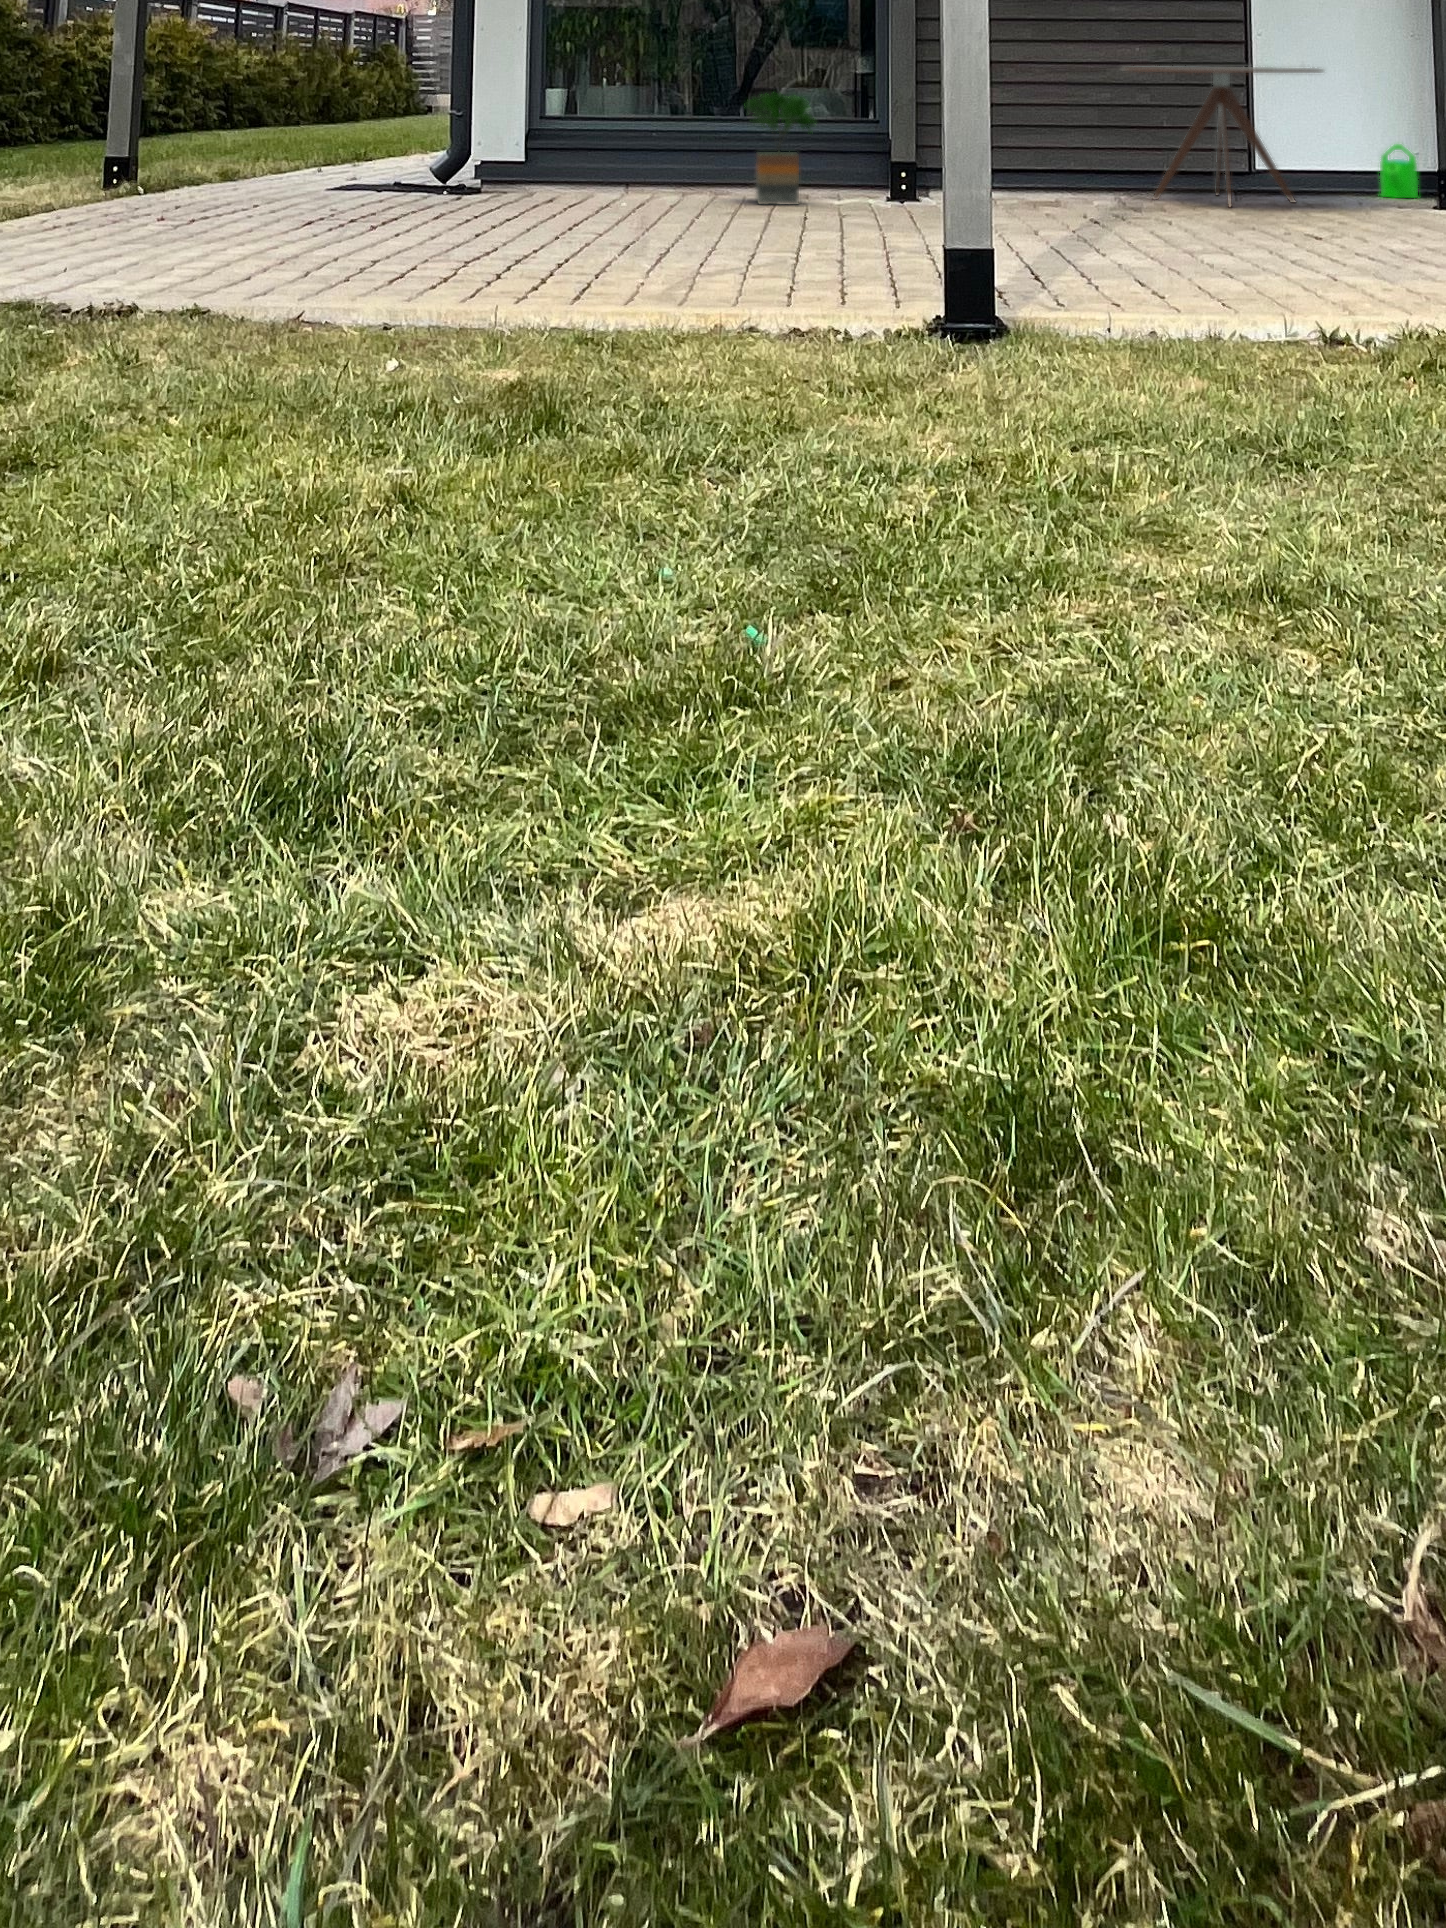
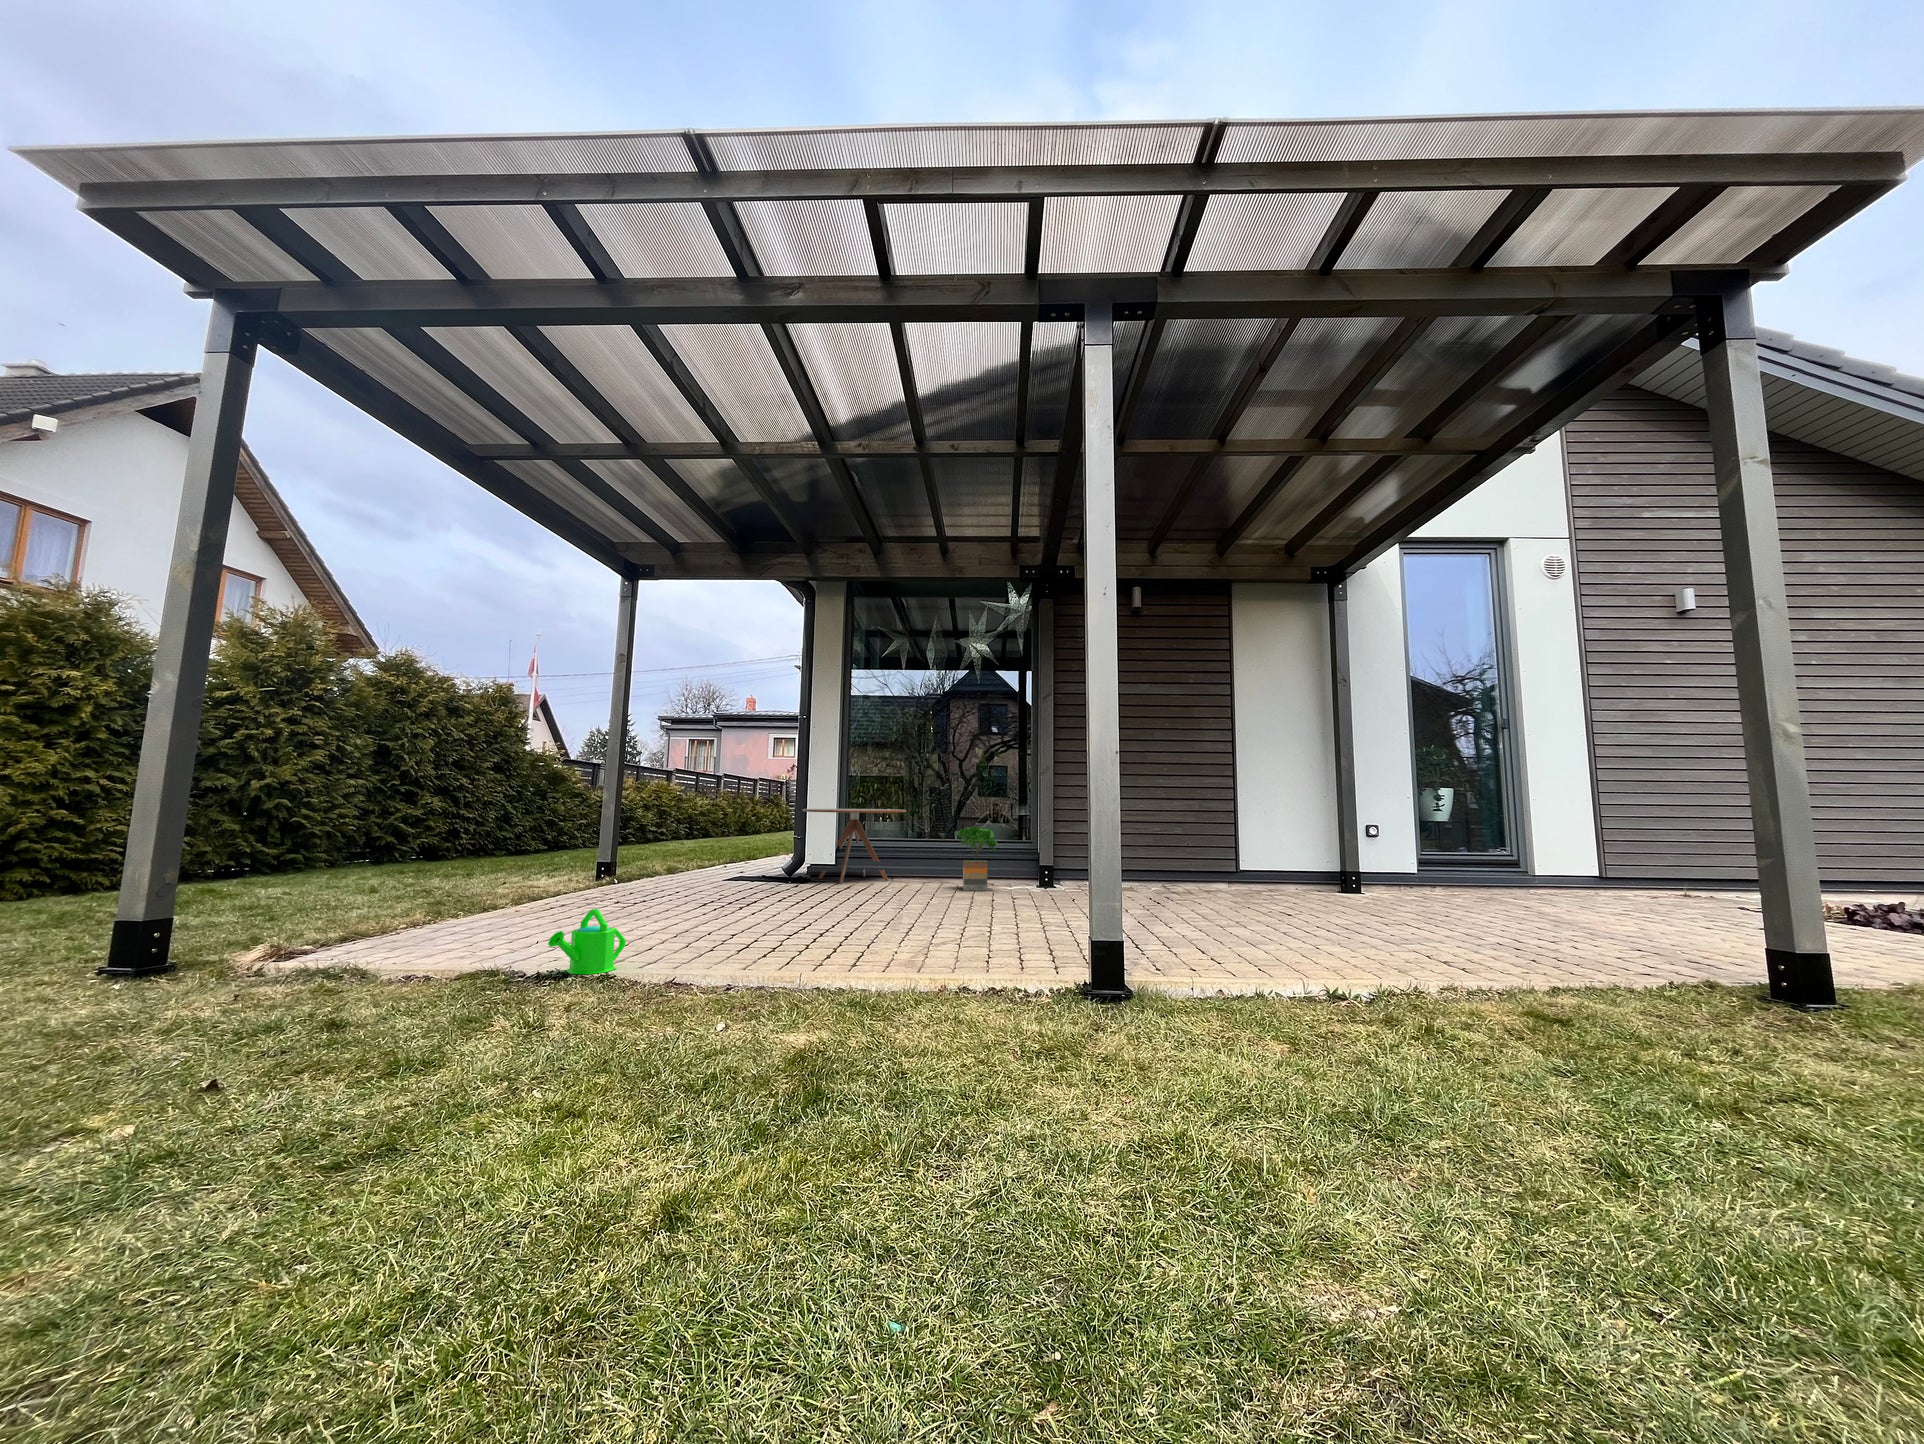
round table: present [1123,67,1323,206] -> present [803,809,906,883]
watering can: present [1378,144,1418,198] -> present [548,909,626,974]

